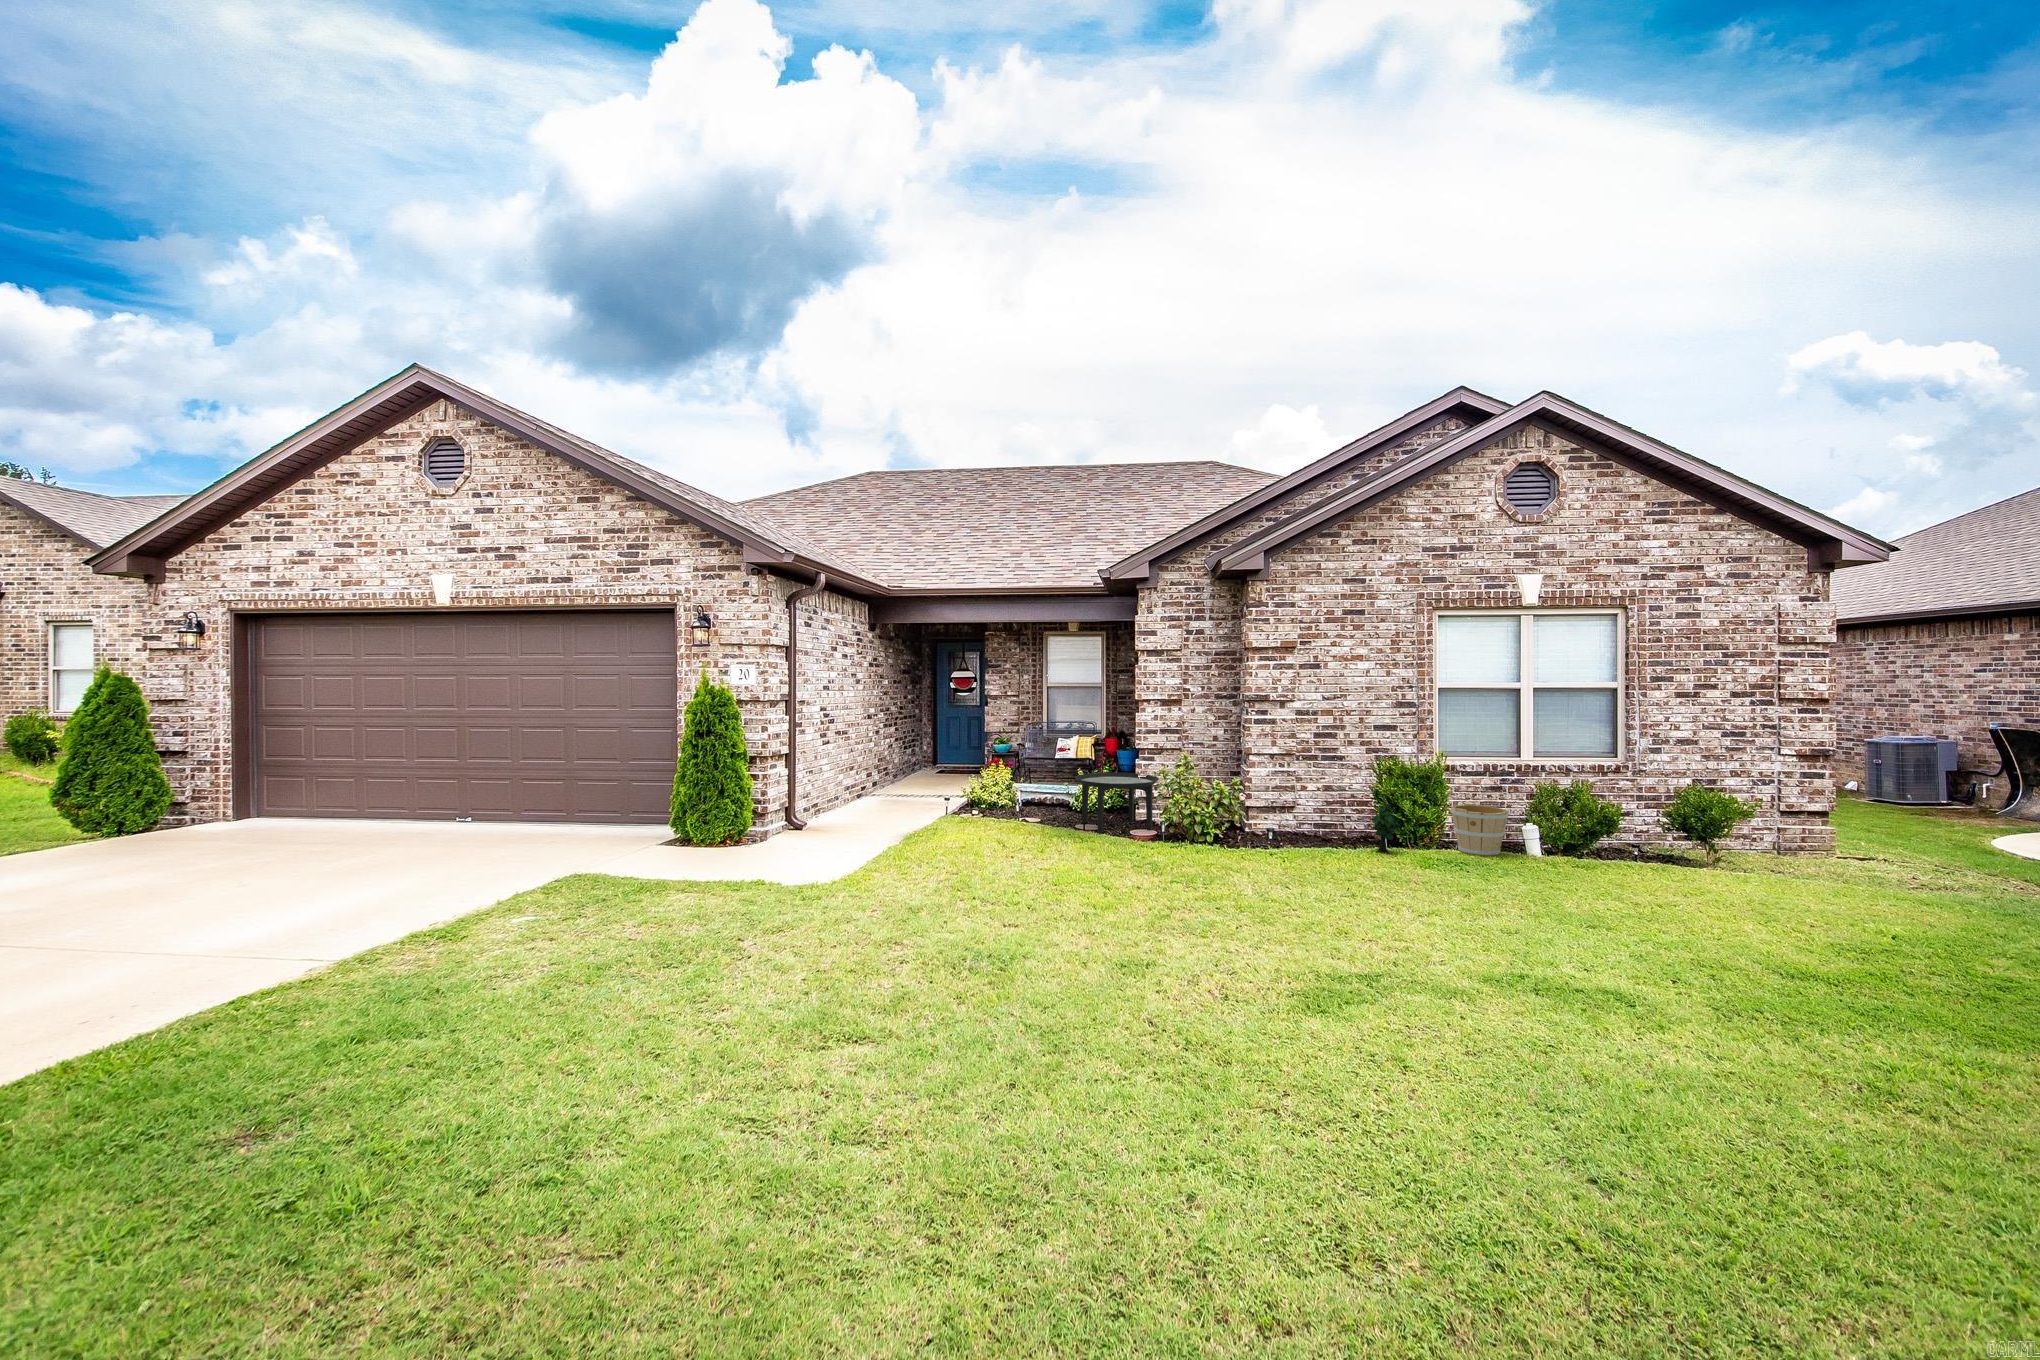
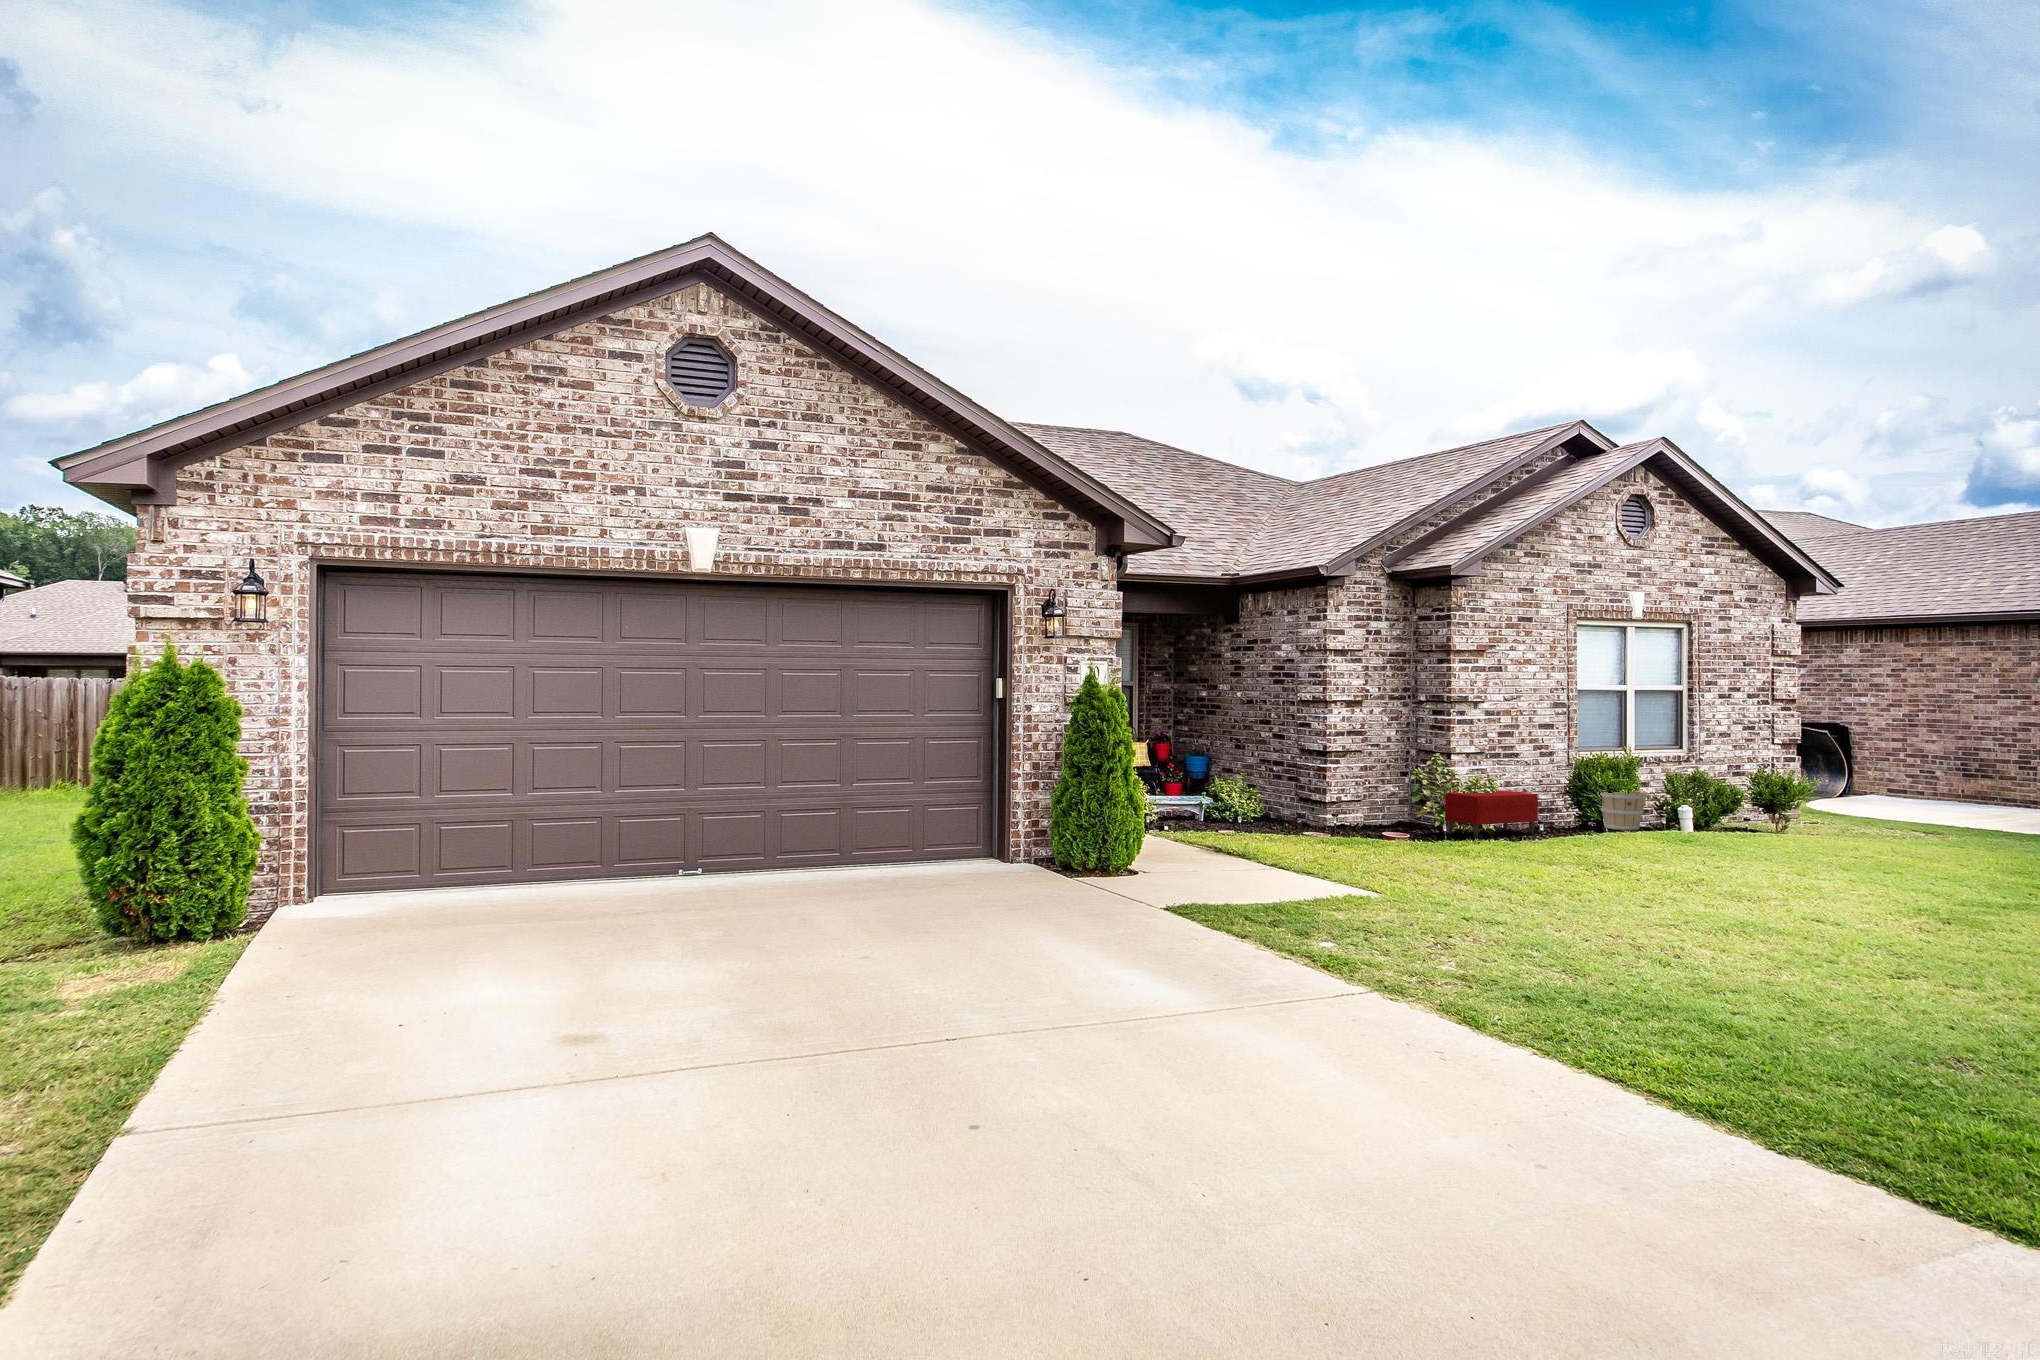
round table: present [1075,772,1159,833] -> none [1285,778,1374,837]
bench: none [1225,796,1327,849] -> present [1445,790,1538,838]
decorative plant: present [1371,804,1400,852] -> none [1560,791,1588,833]

